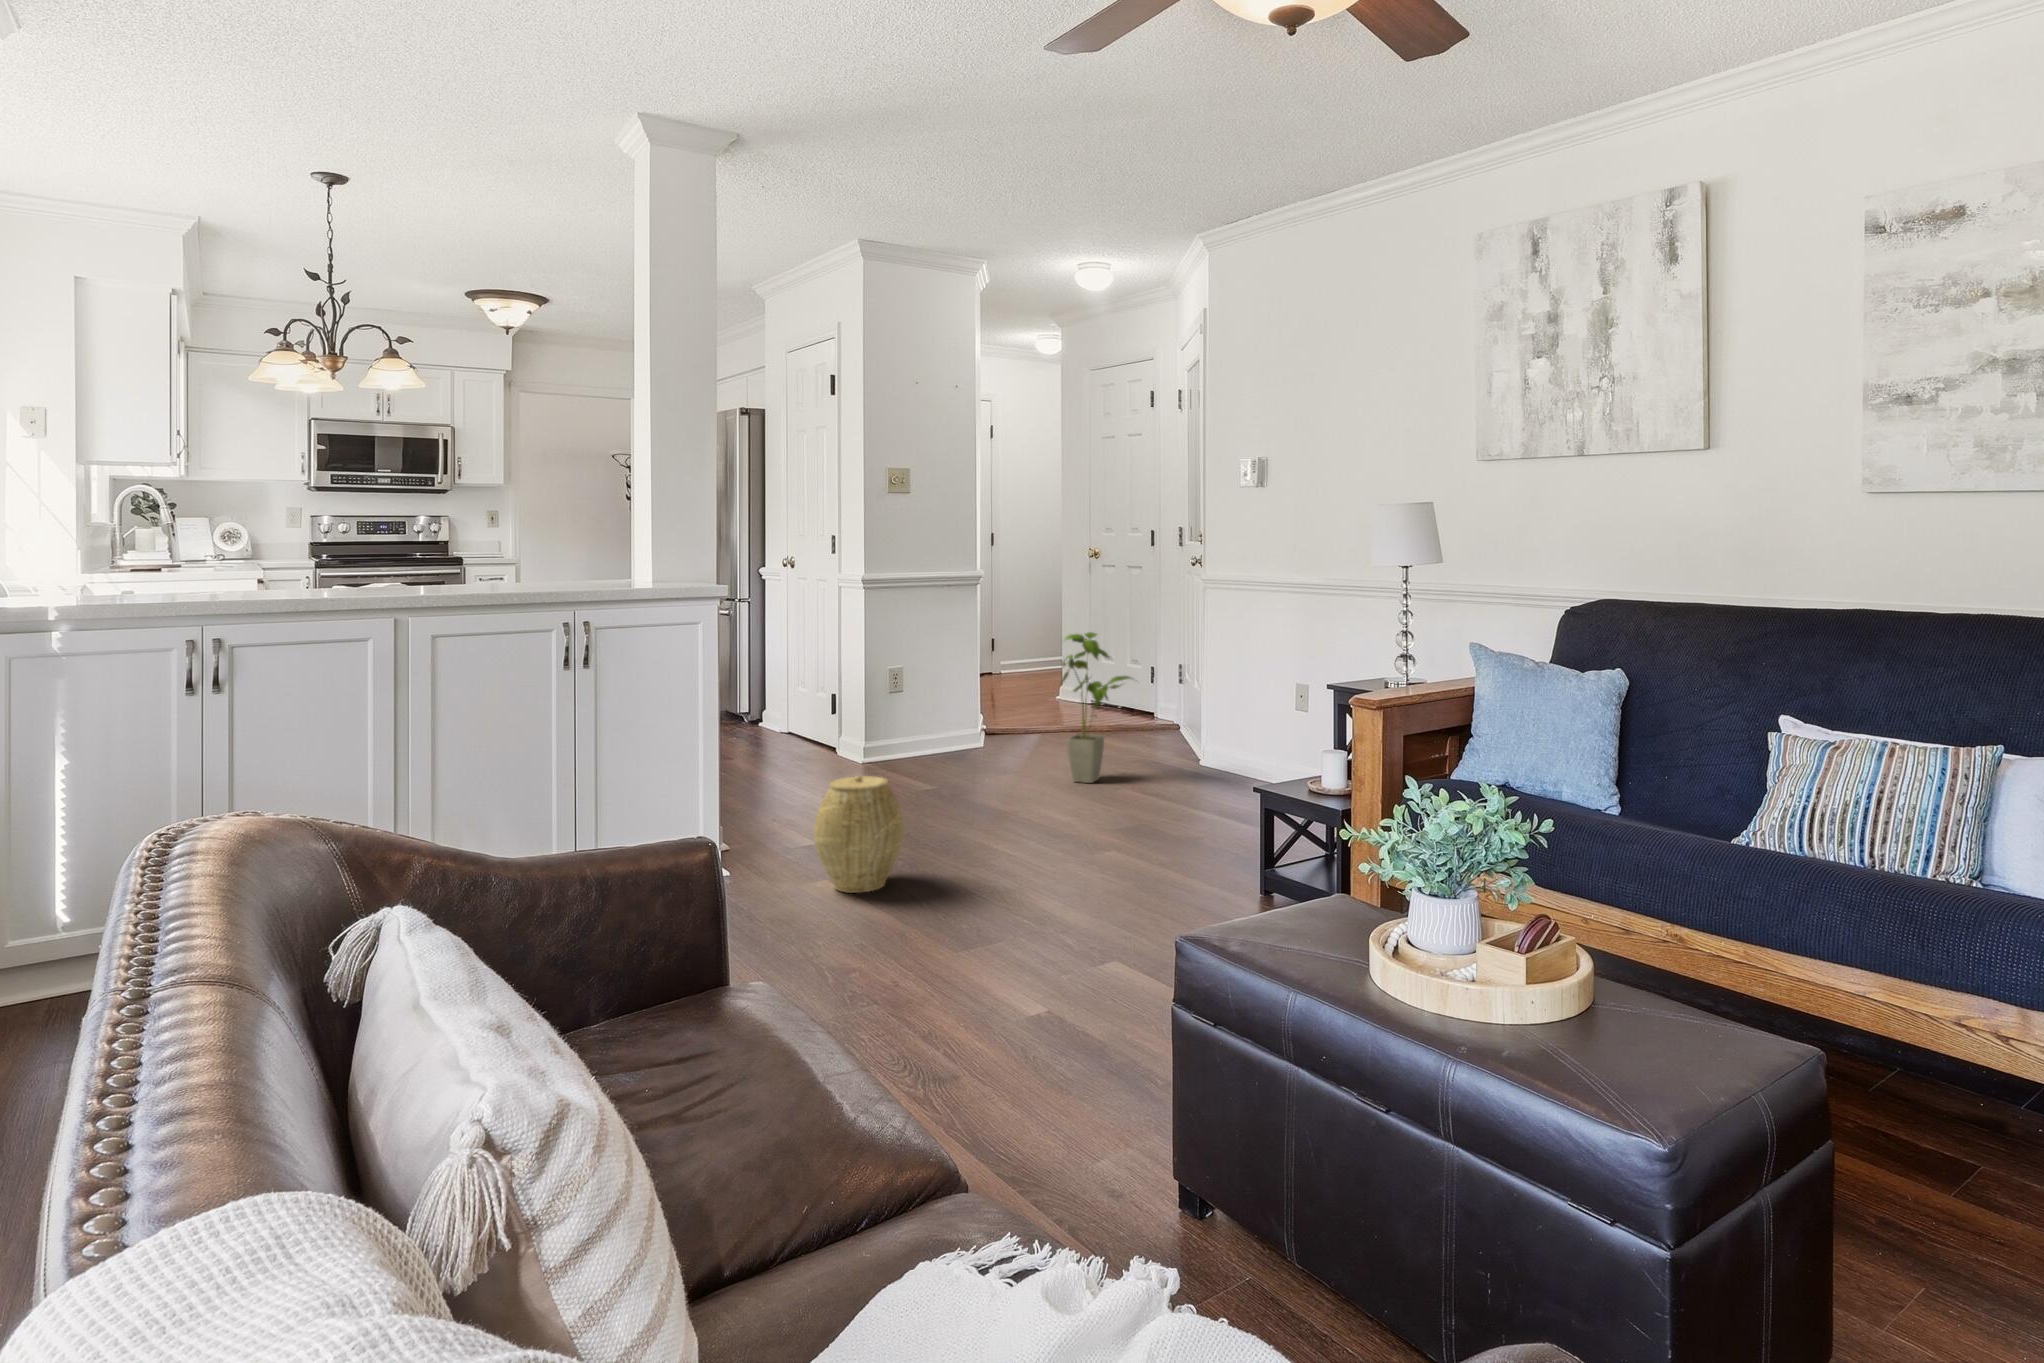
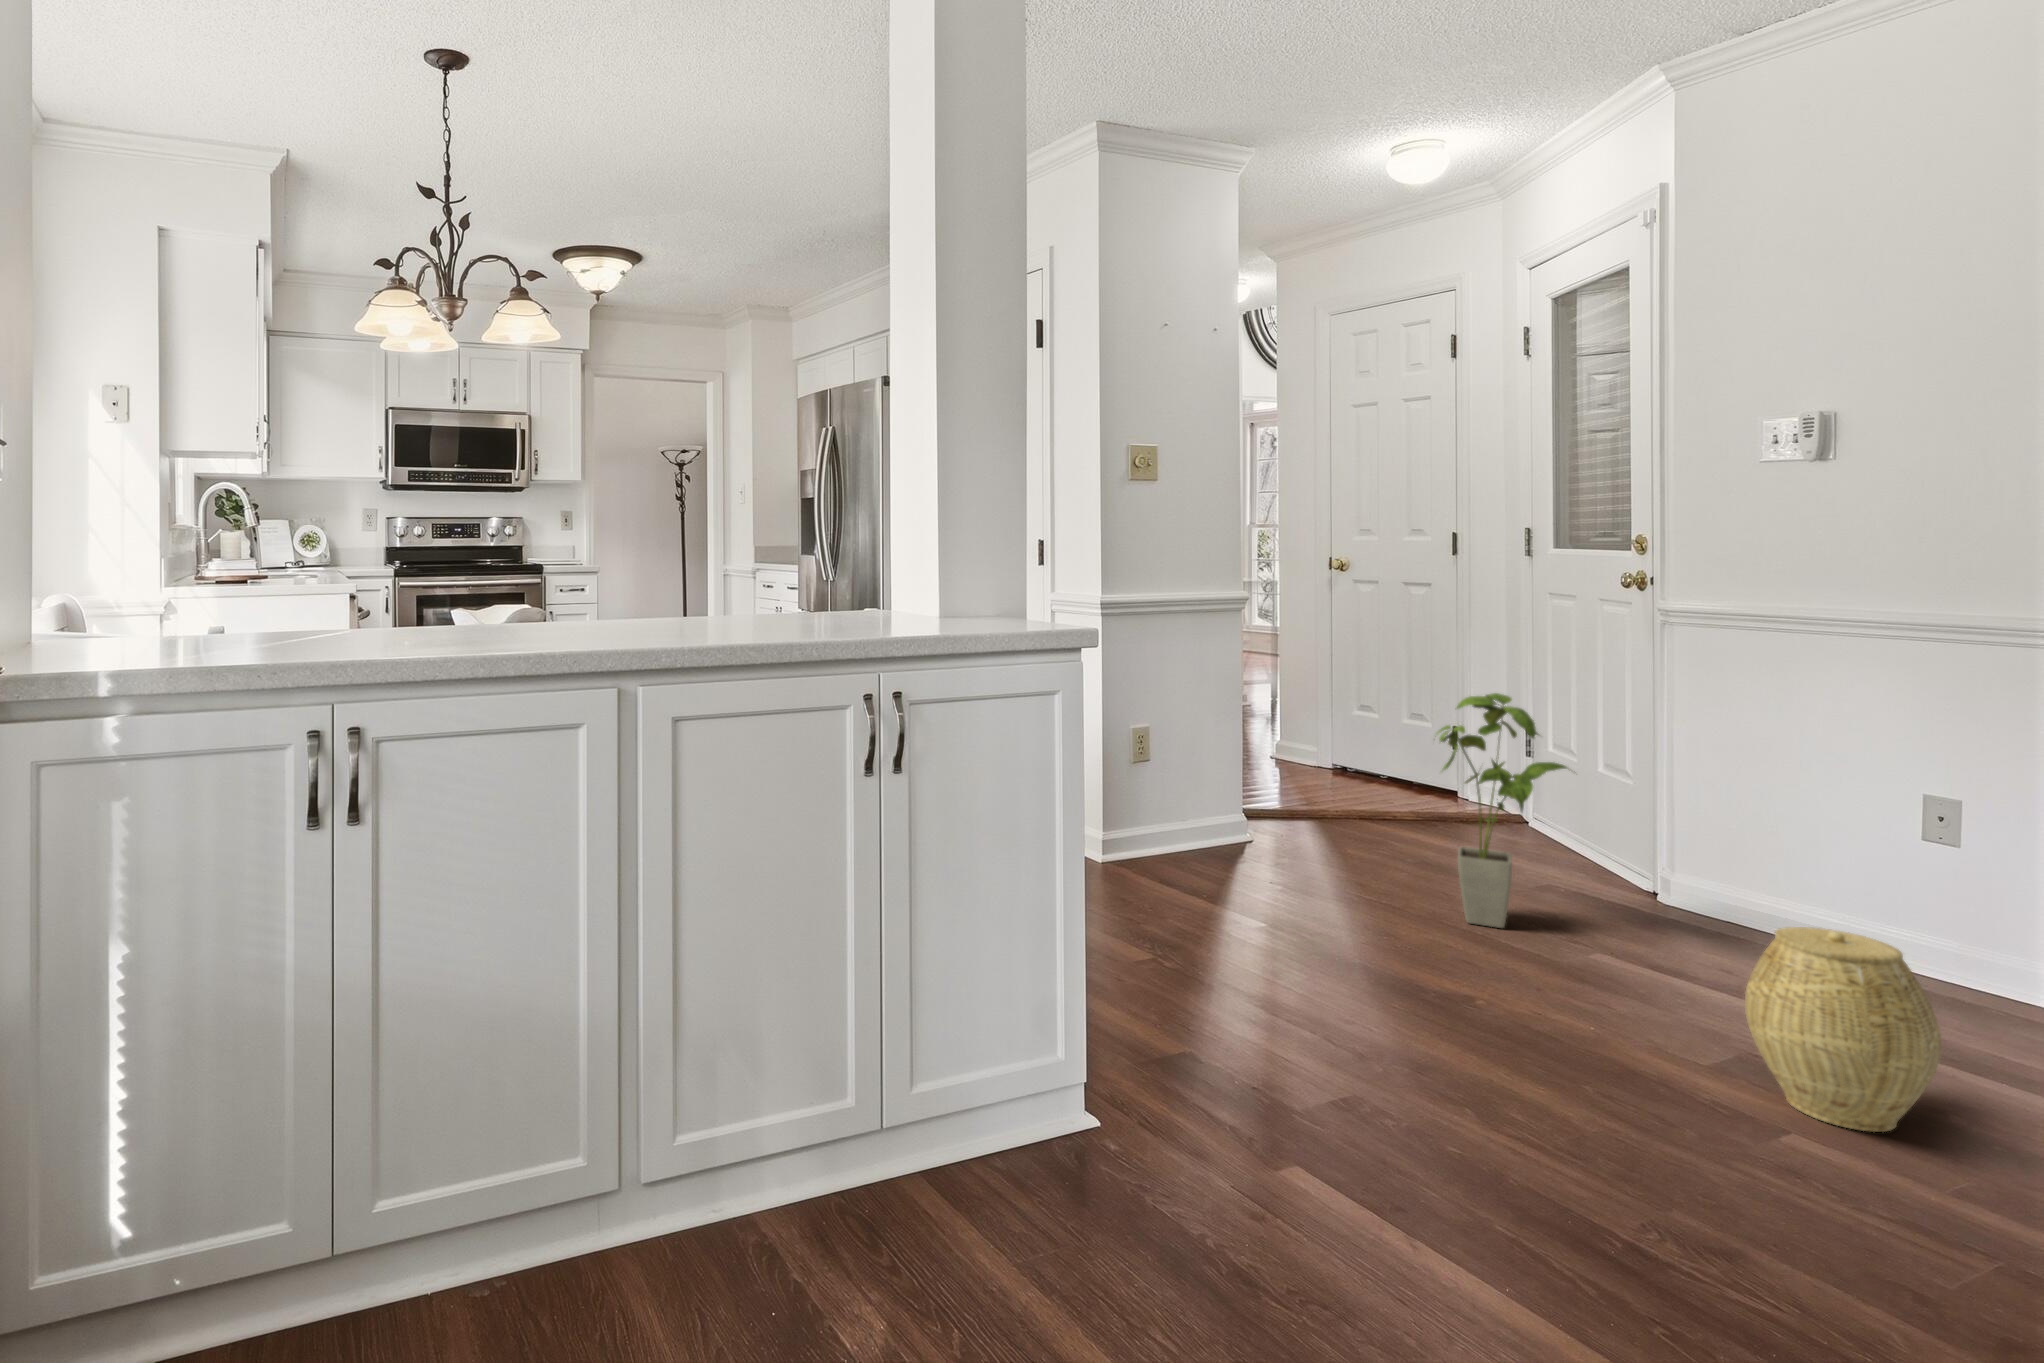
woven basket: present [814,776,905,893] -> present [1745,927,1942,1132]

